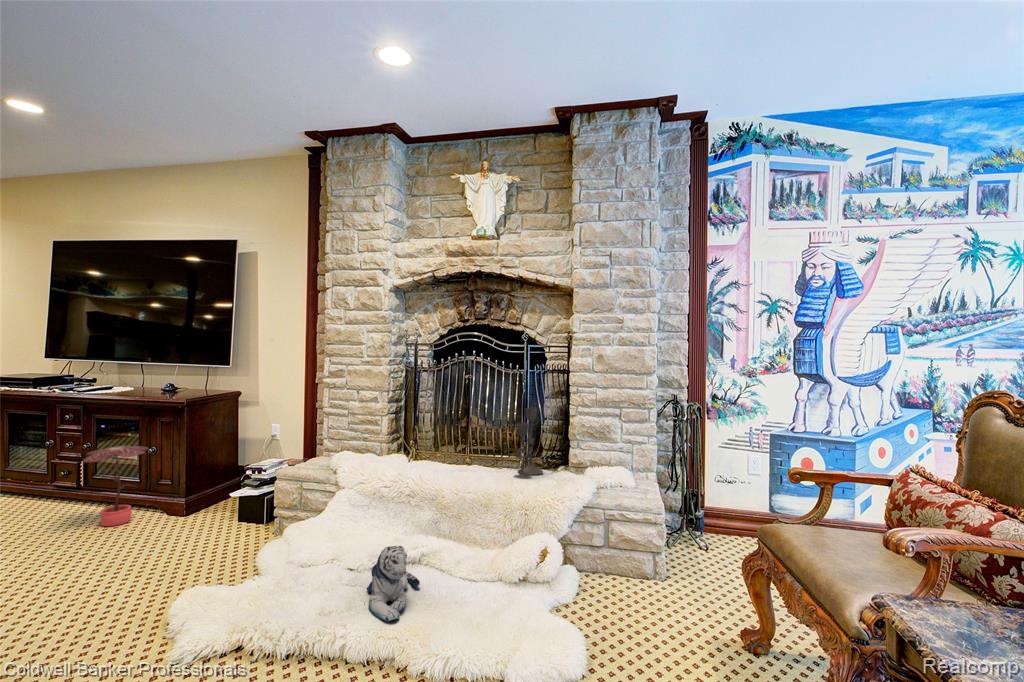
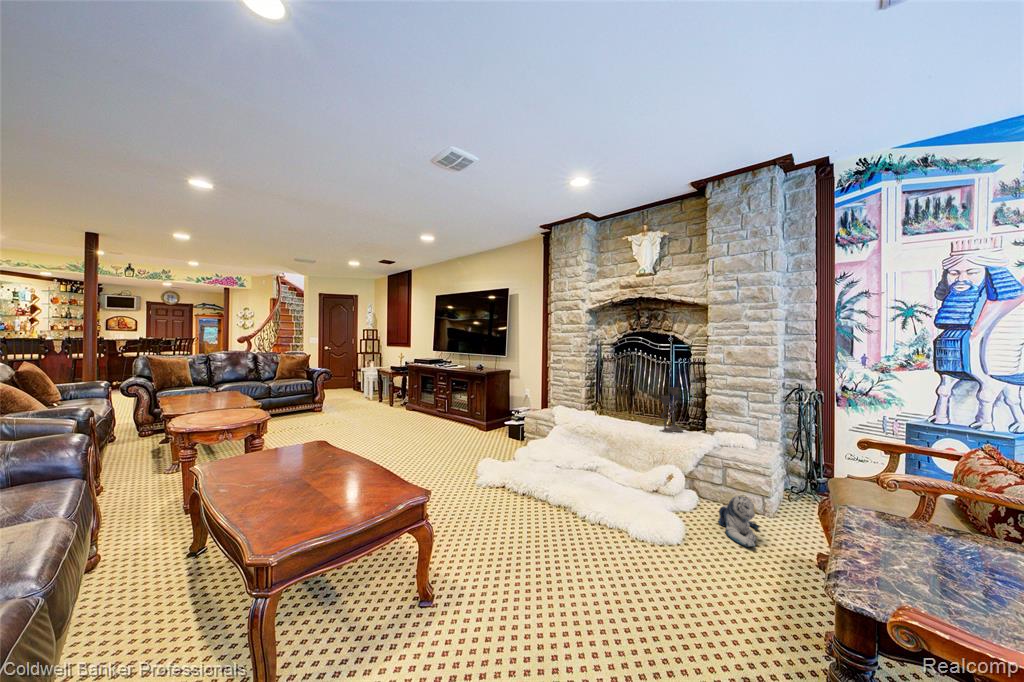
potted plant: present [83,446,148,526] -> none [444,395,469,434]
plush toy: present [367,546,420,623] -> present [718,496,759,547]

